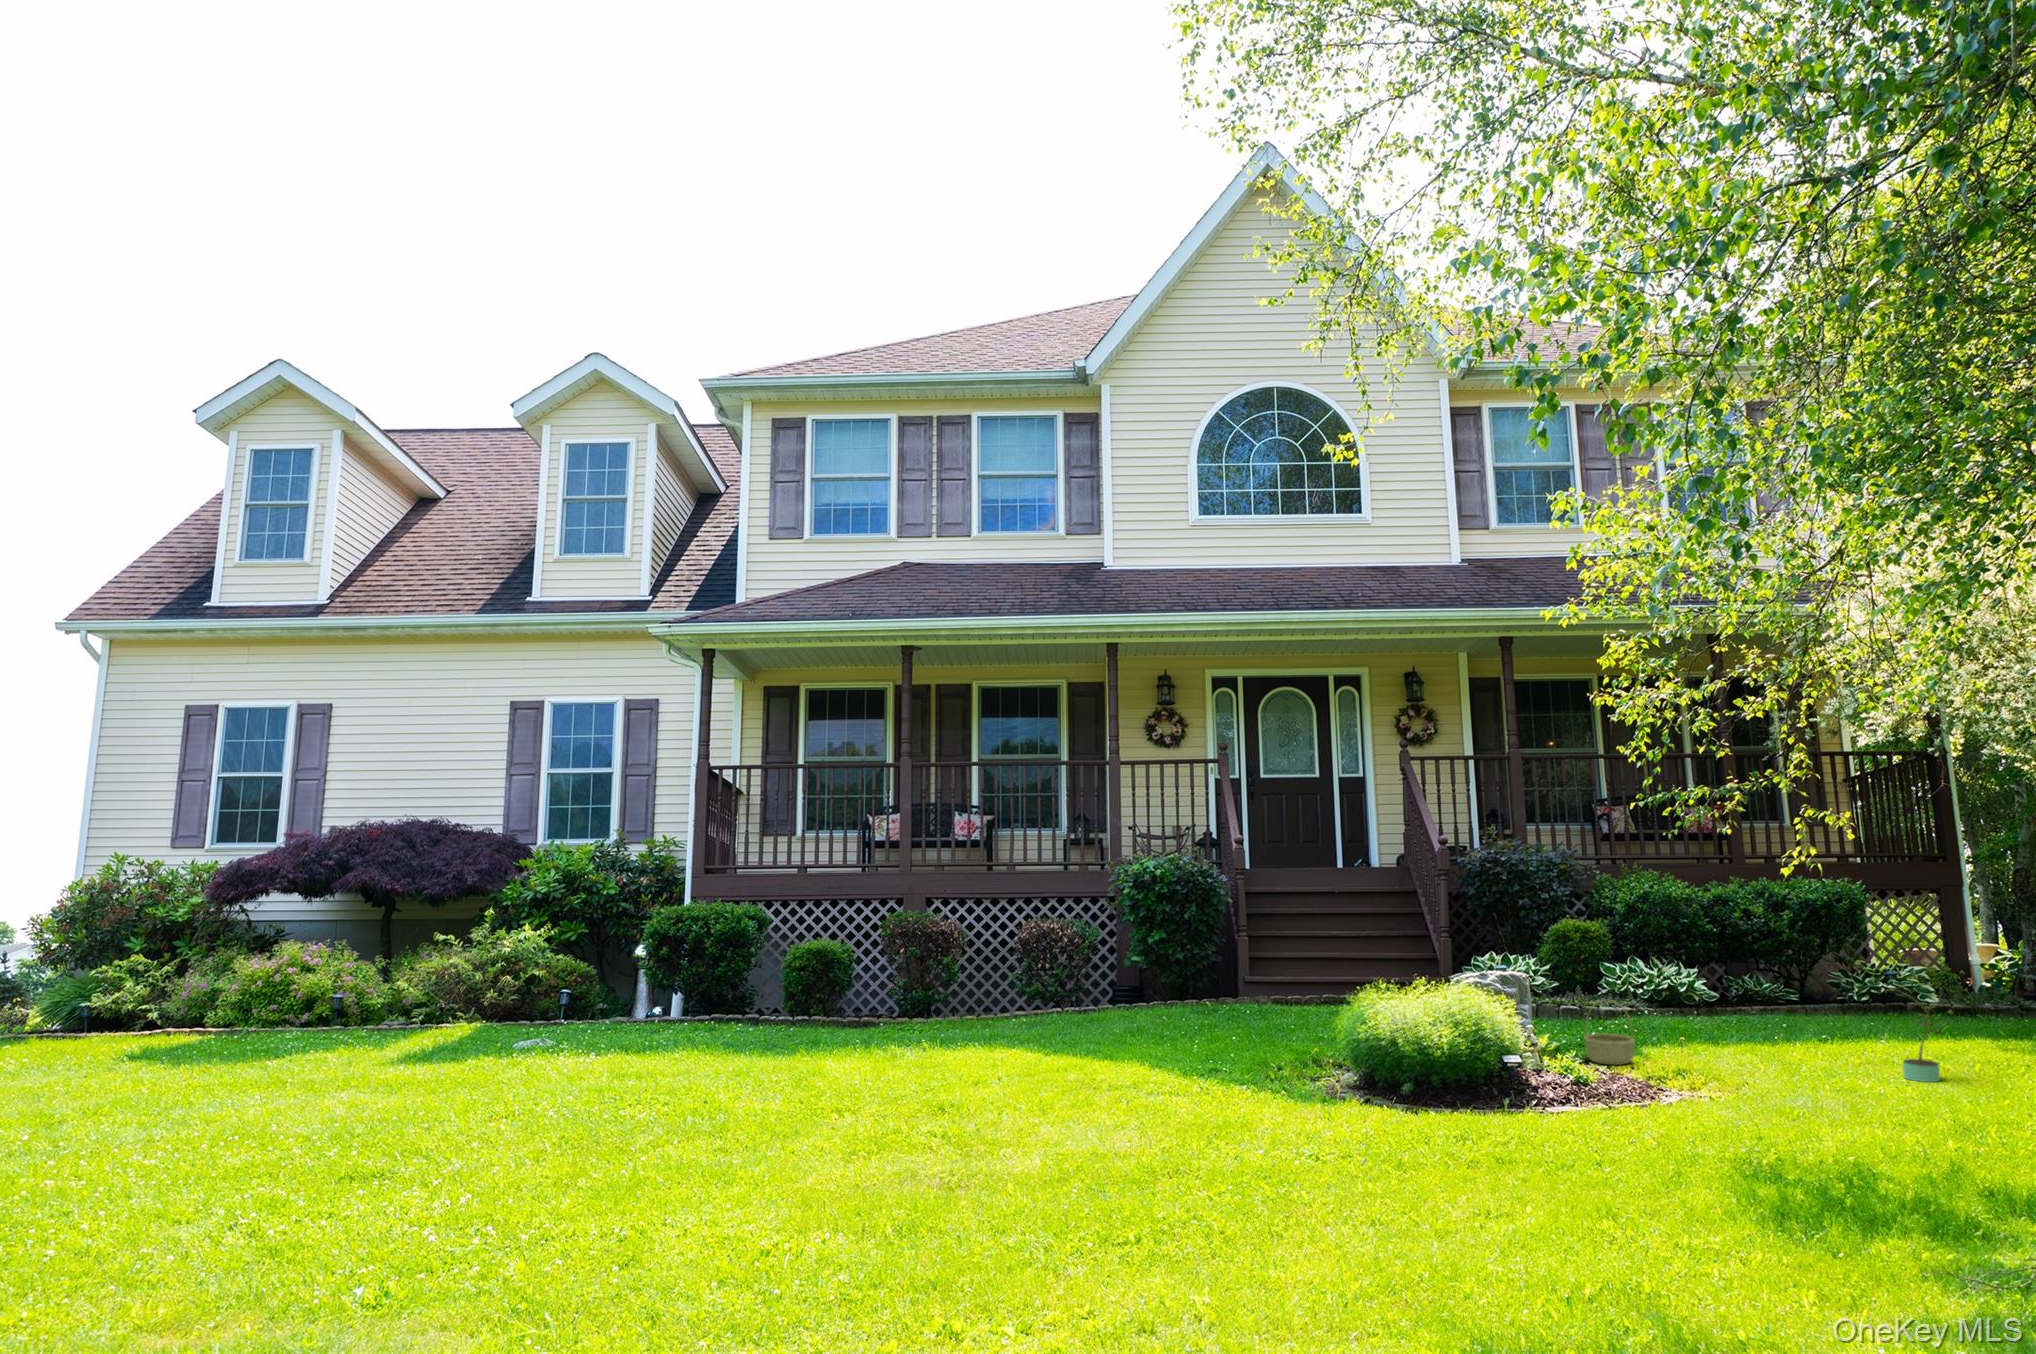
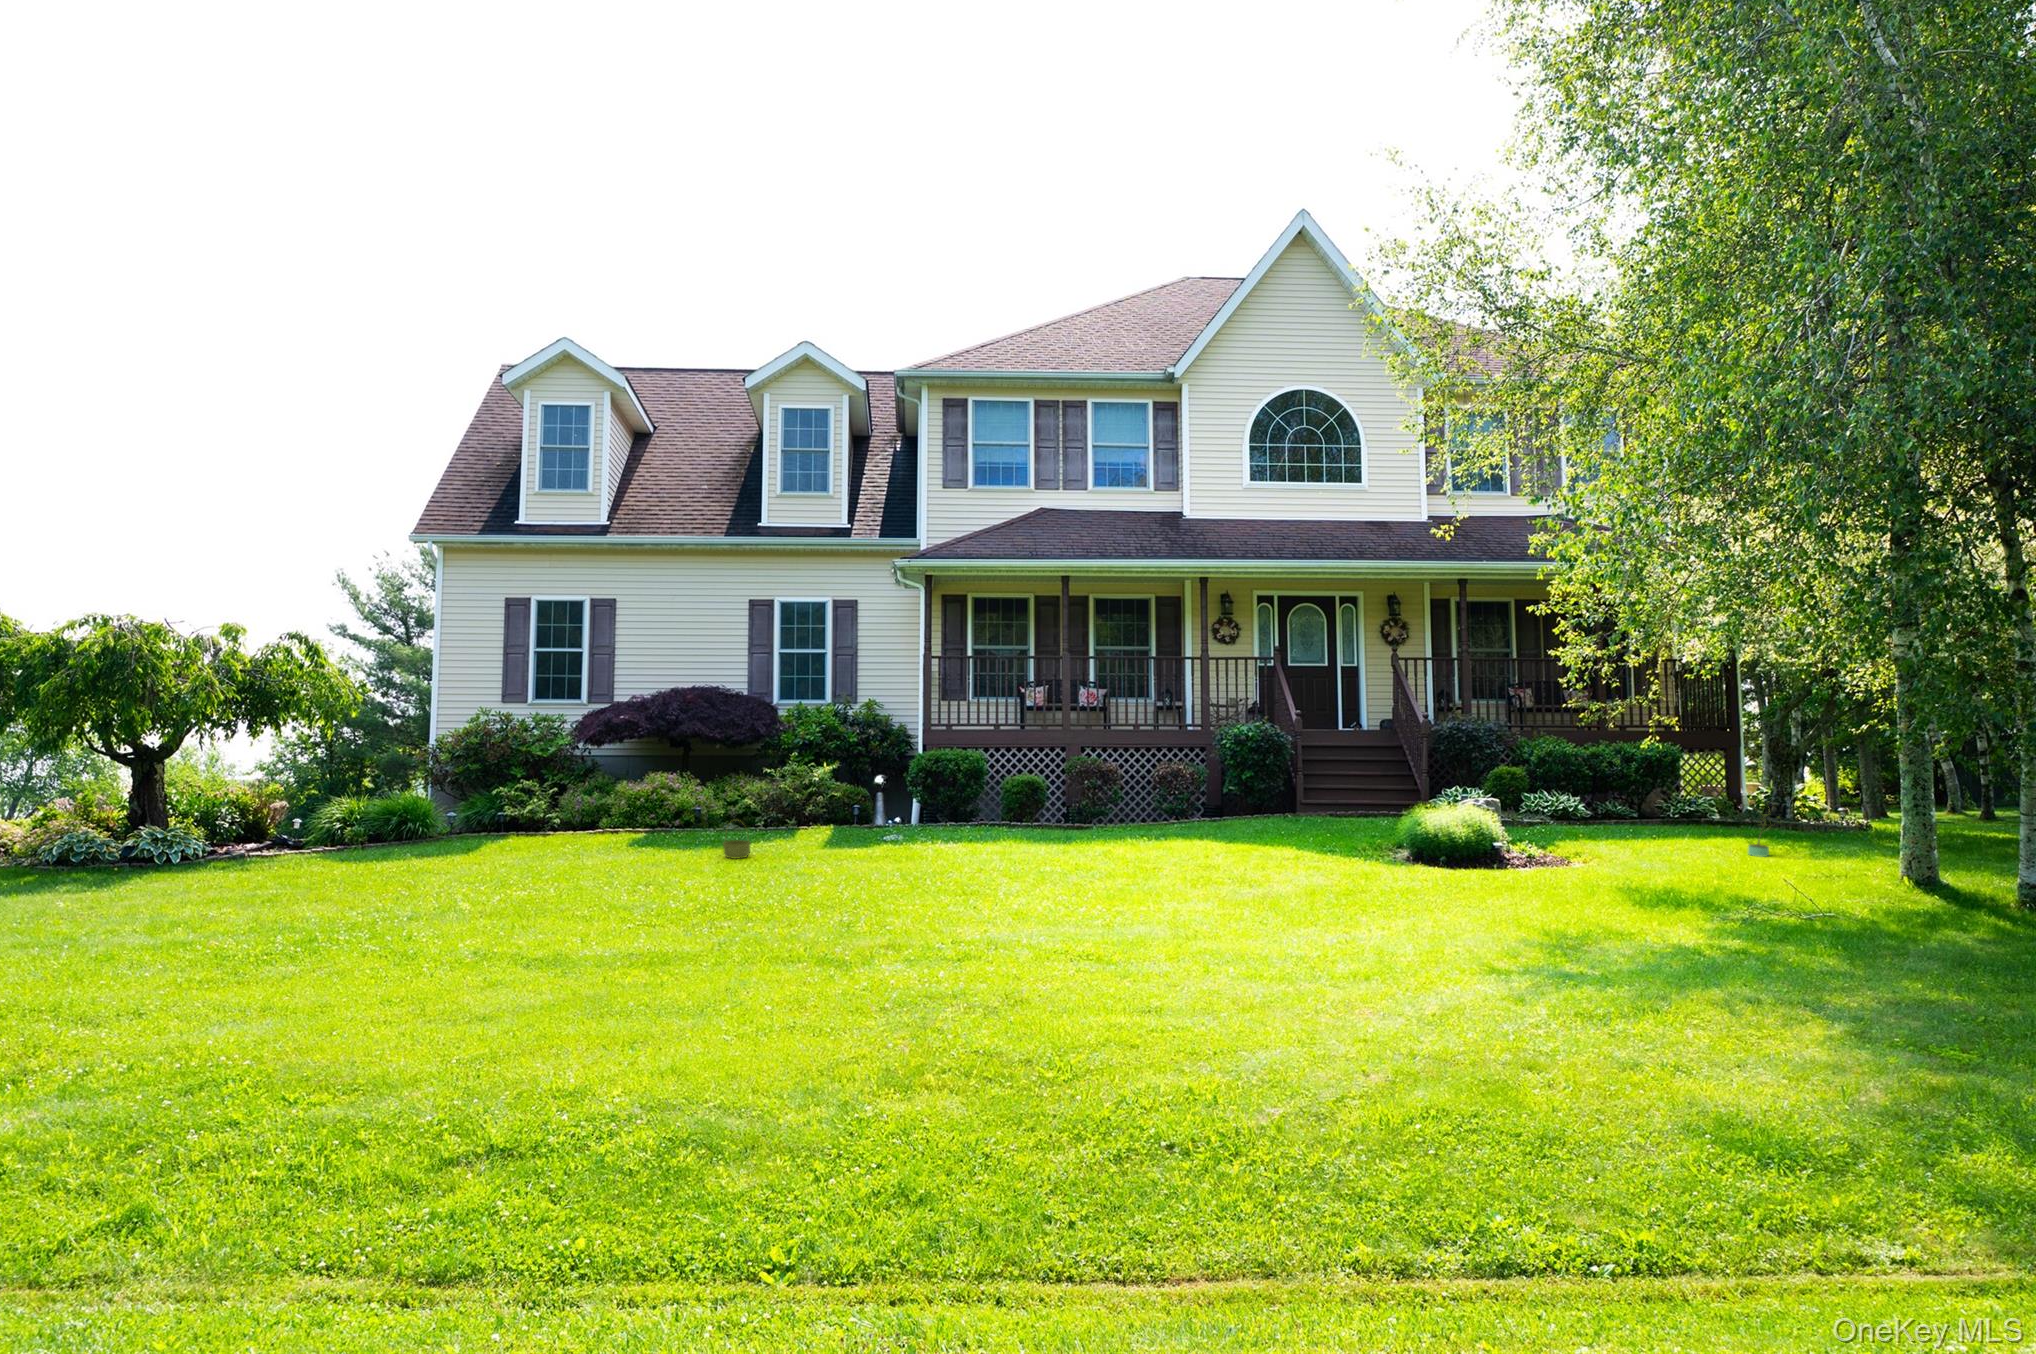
basket: present [1584,1000,1634,1065] -> present [723,820,750,859]

